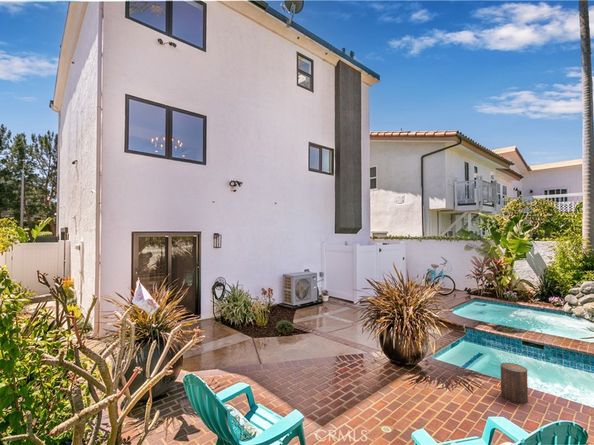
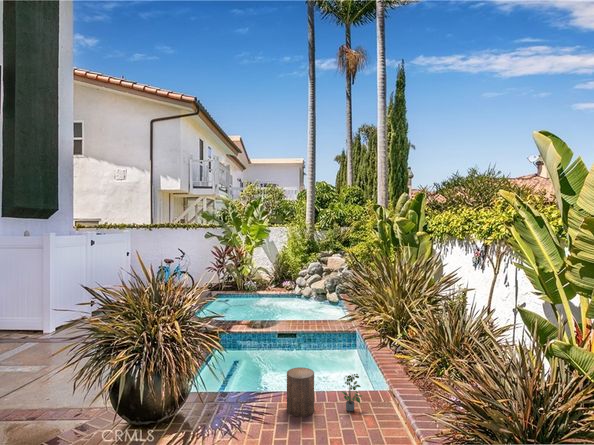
potted plant: none [557,381,583,415] -> present [342,374,362,411]

